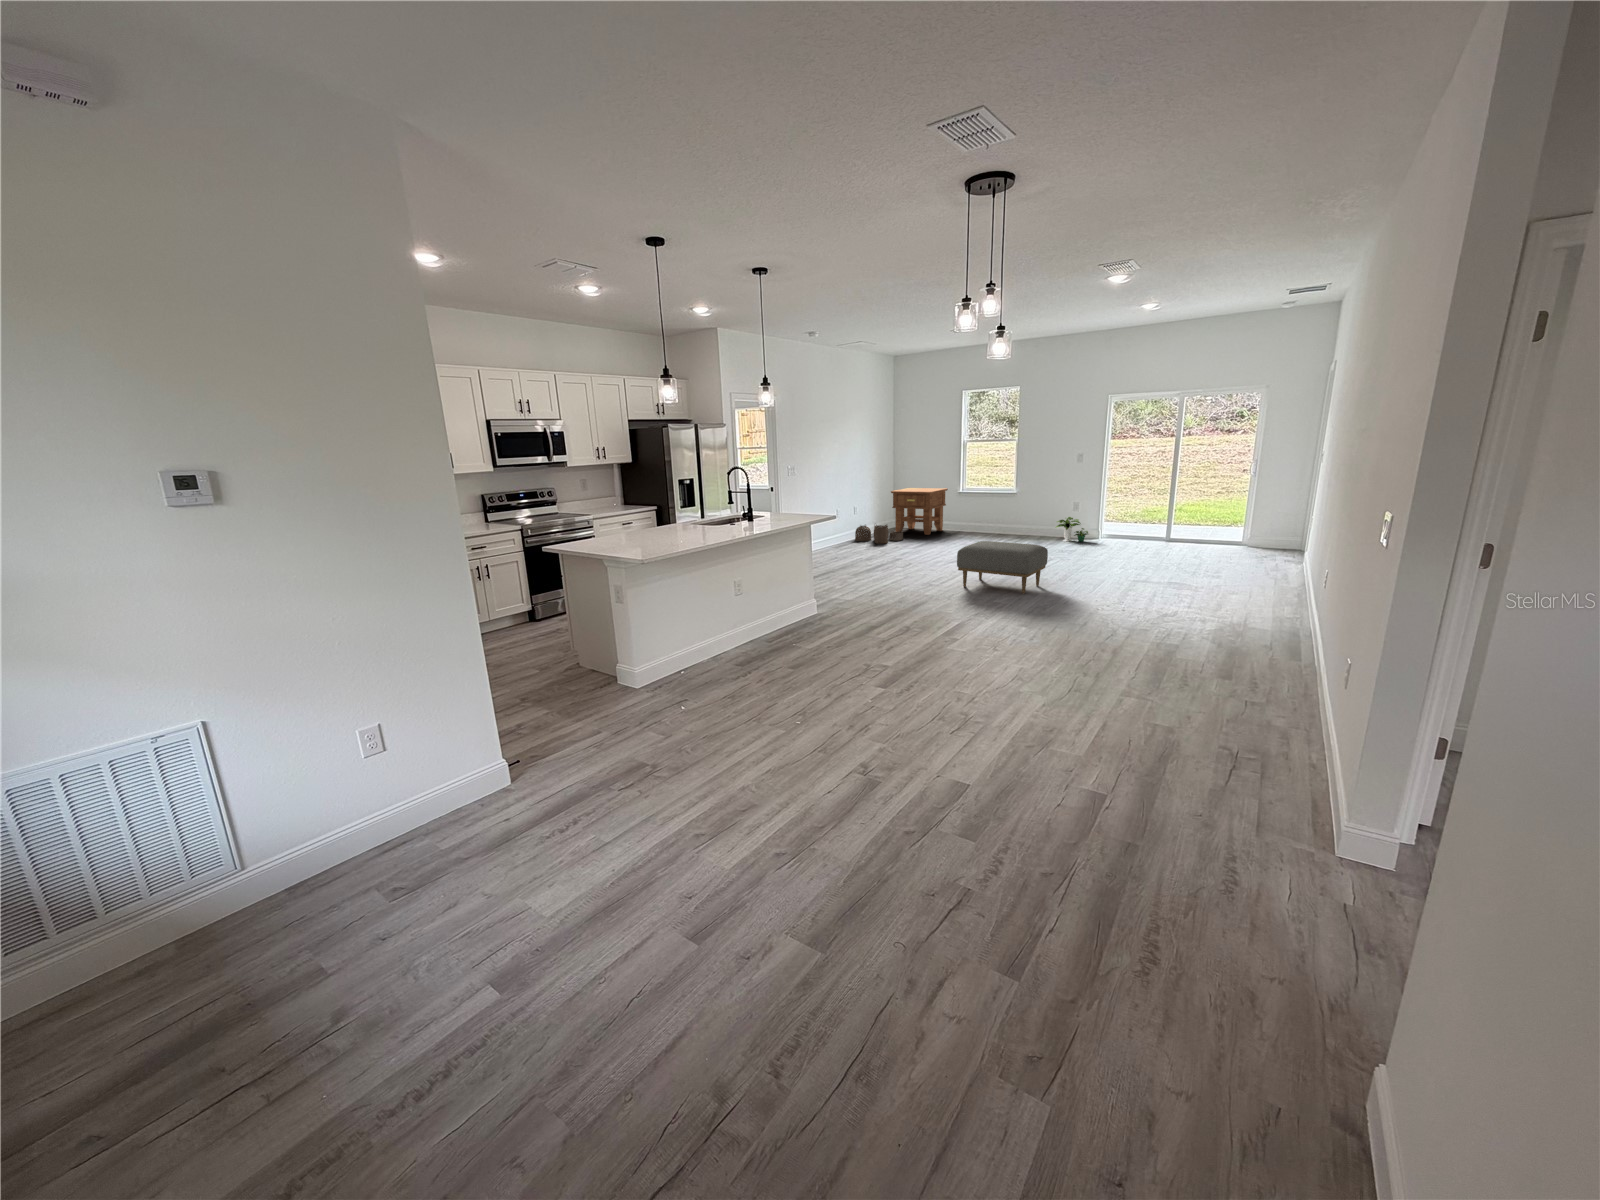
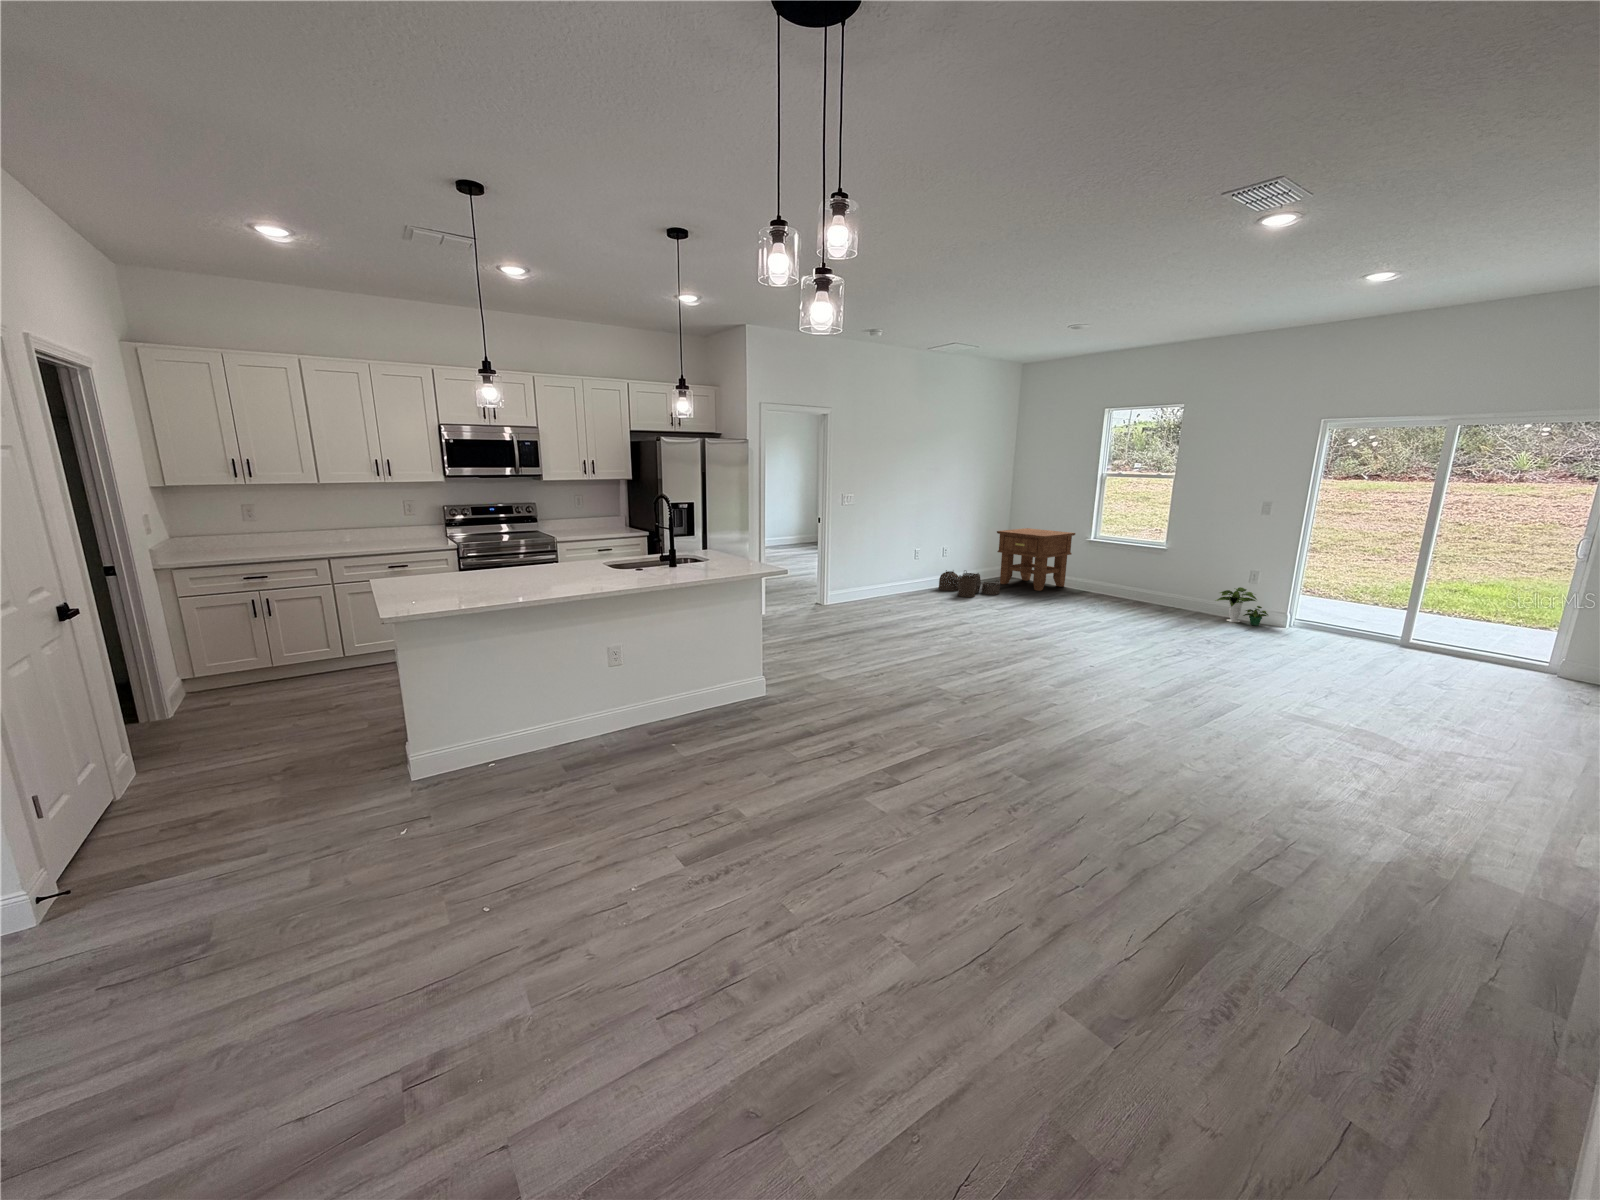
ottoman: present [957,541,1048,594] -> none [998,616,1140,705]

